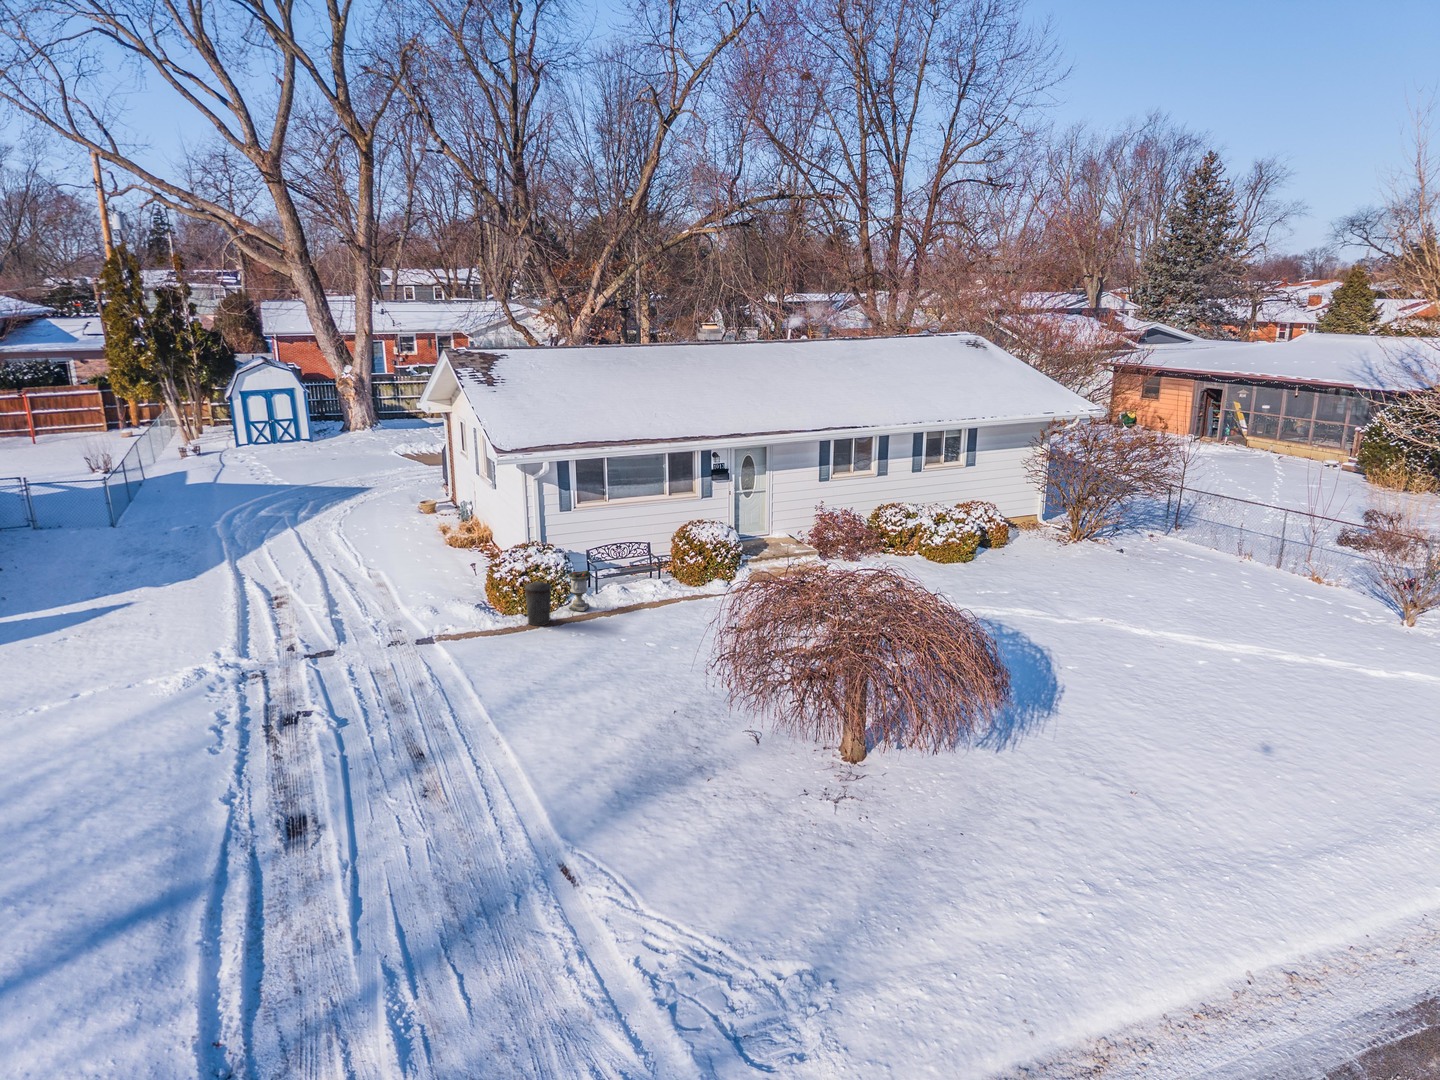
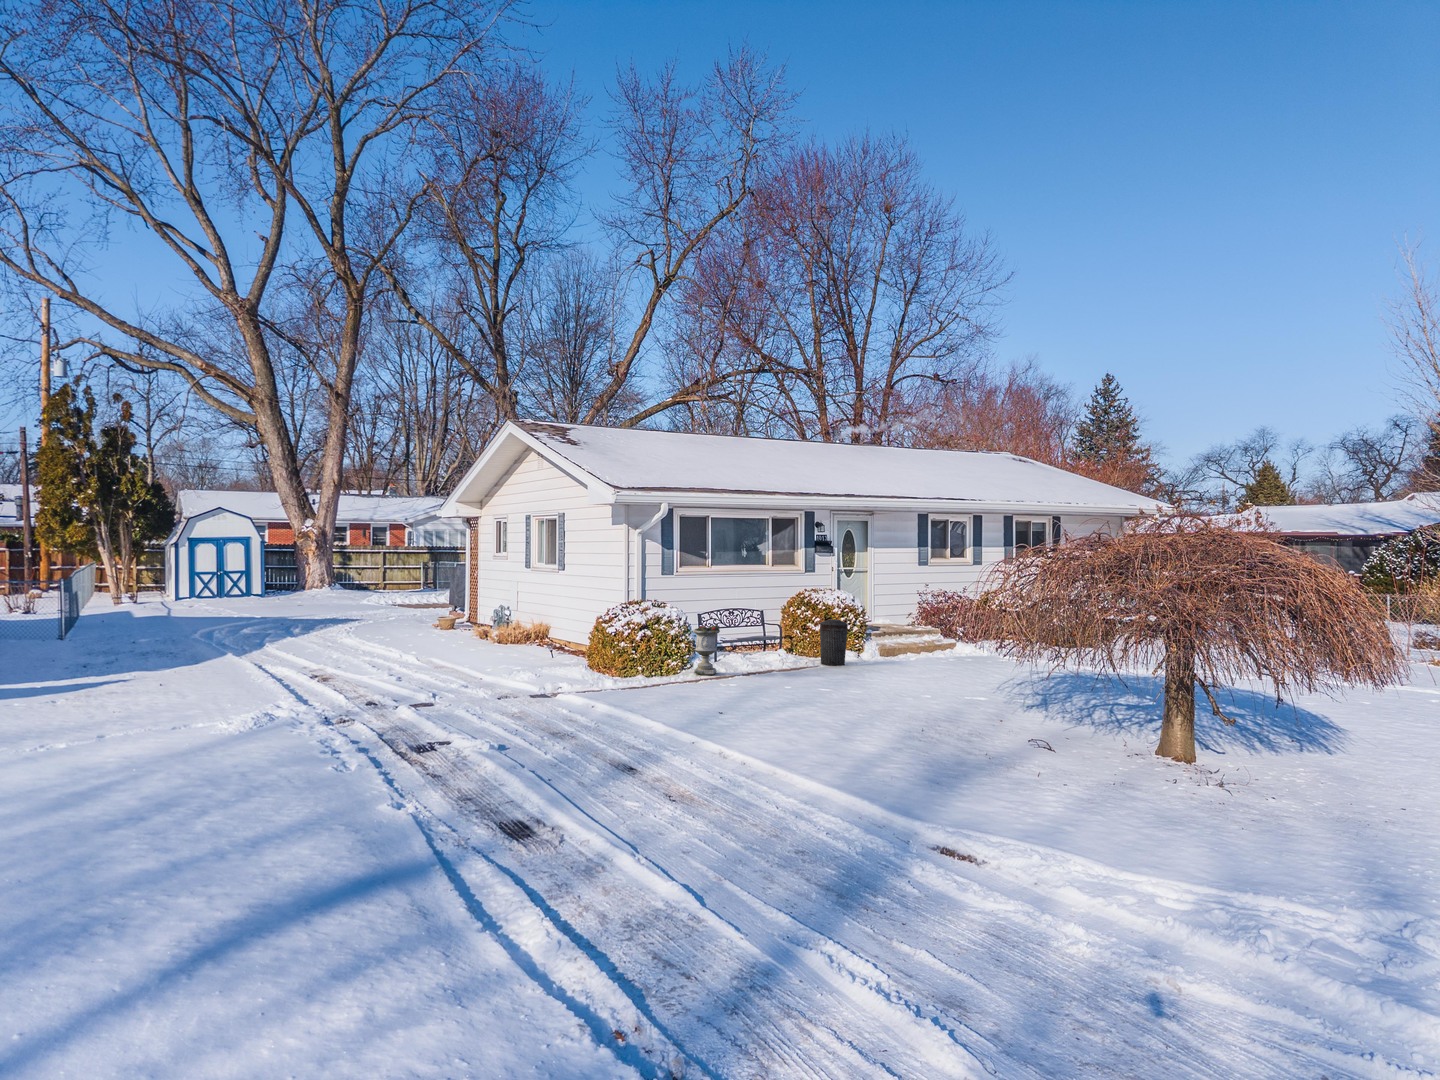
trash can: present [525,581,551,626] -> present [820,618,848,666]

